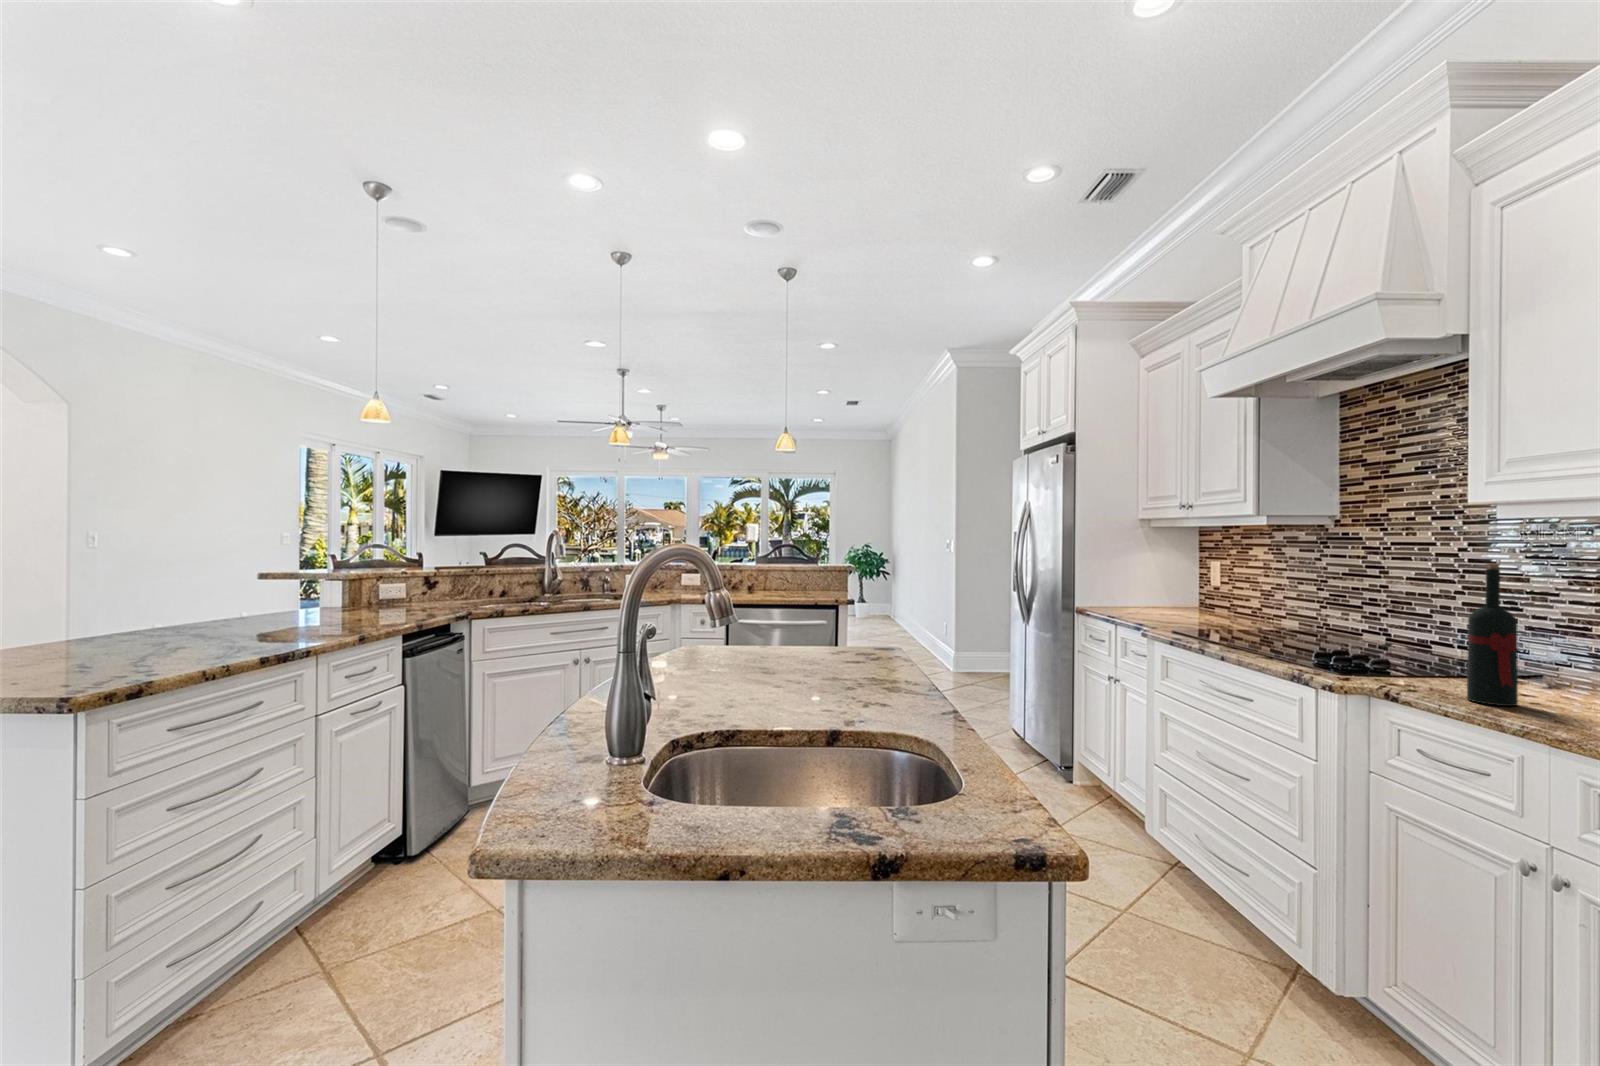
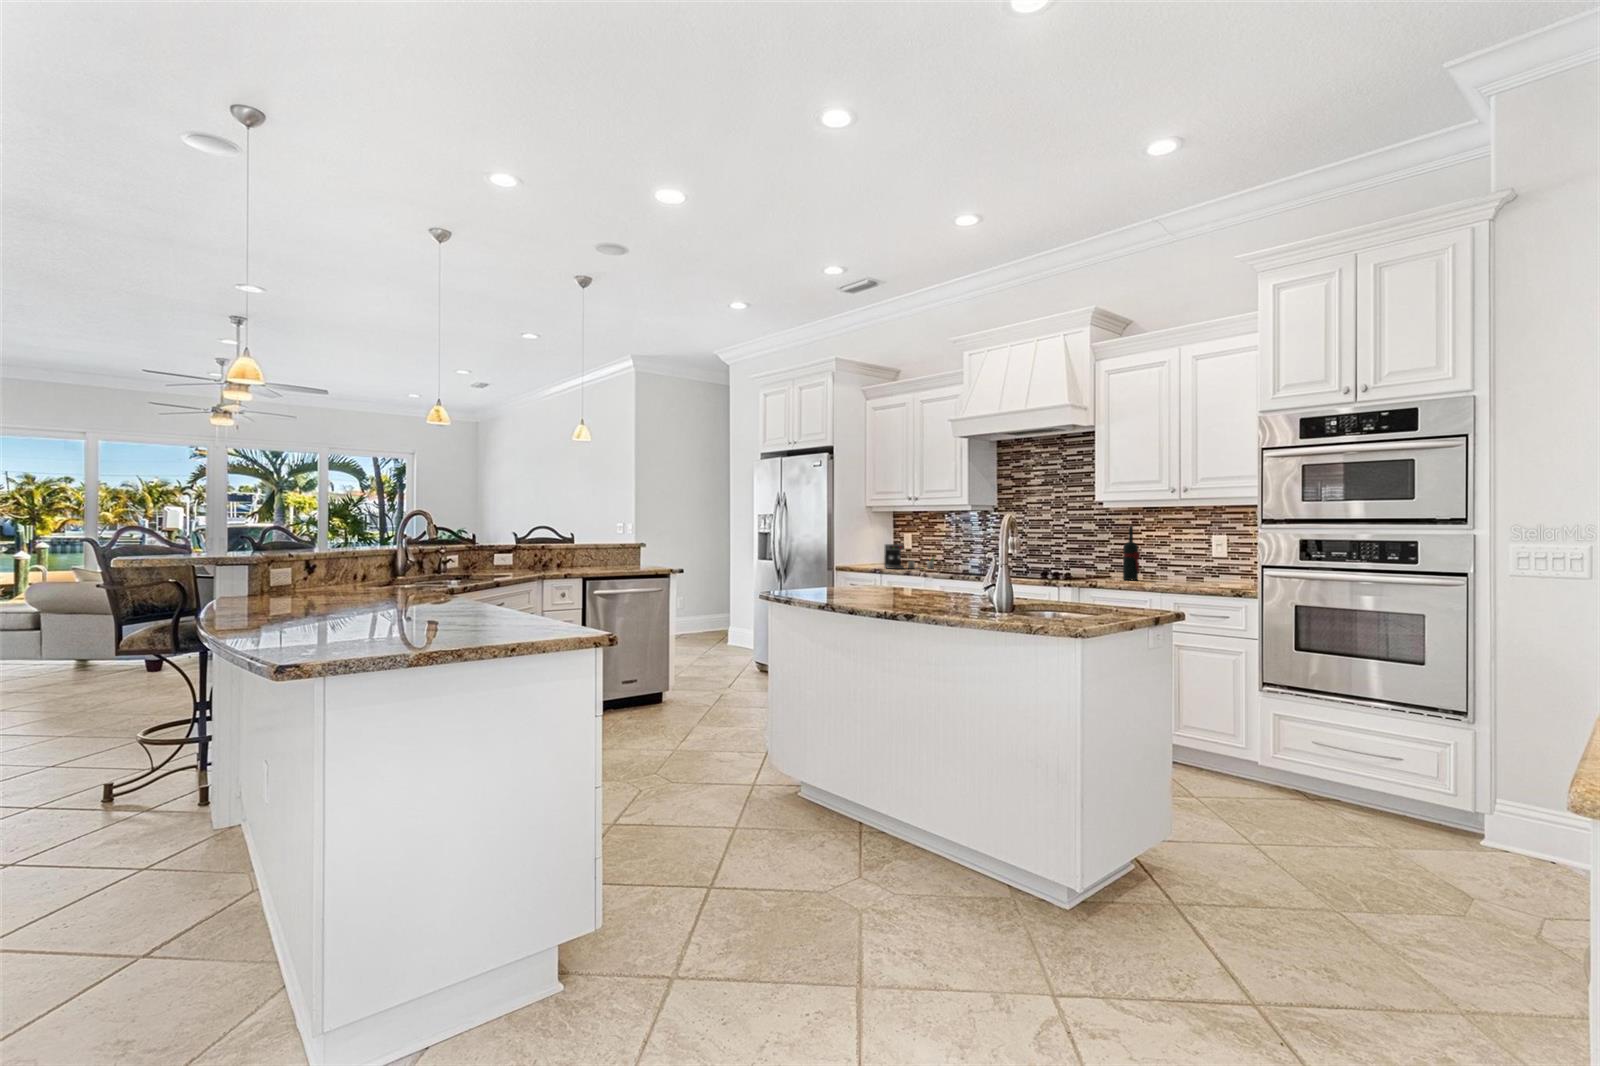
coffee maker: none [1136,576,1225,621] -> present [884,544,935,569]

